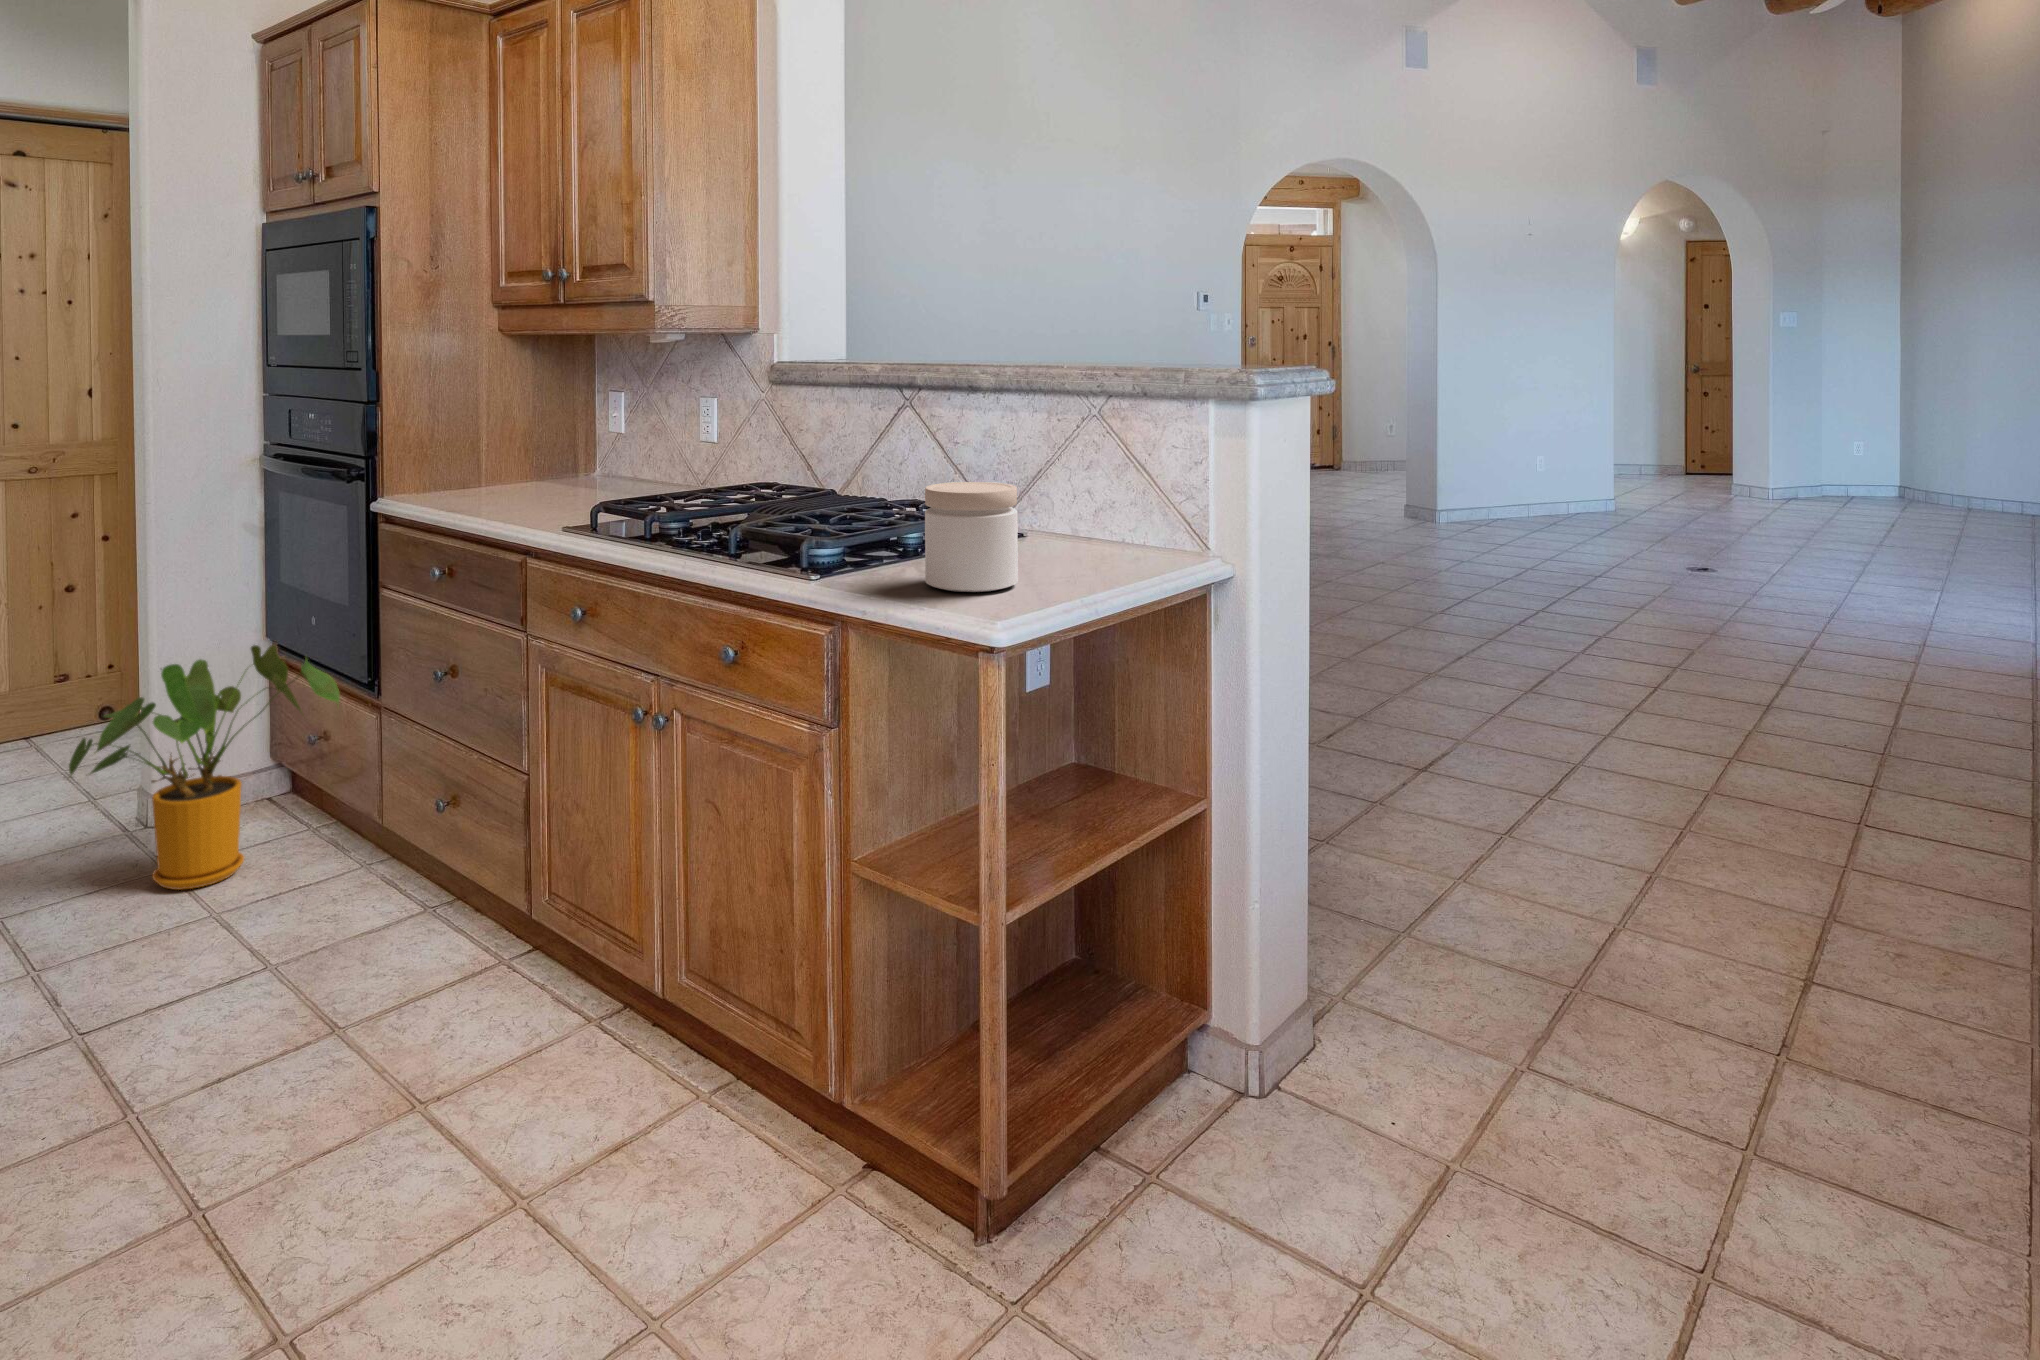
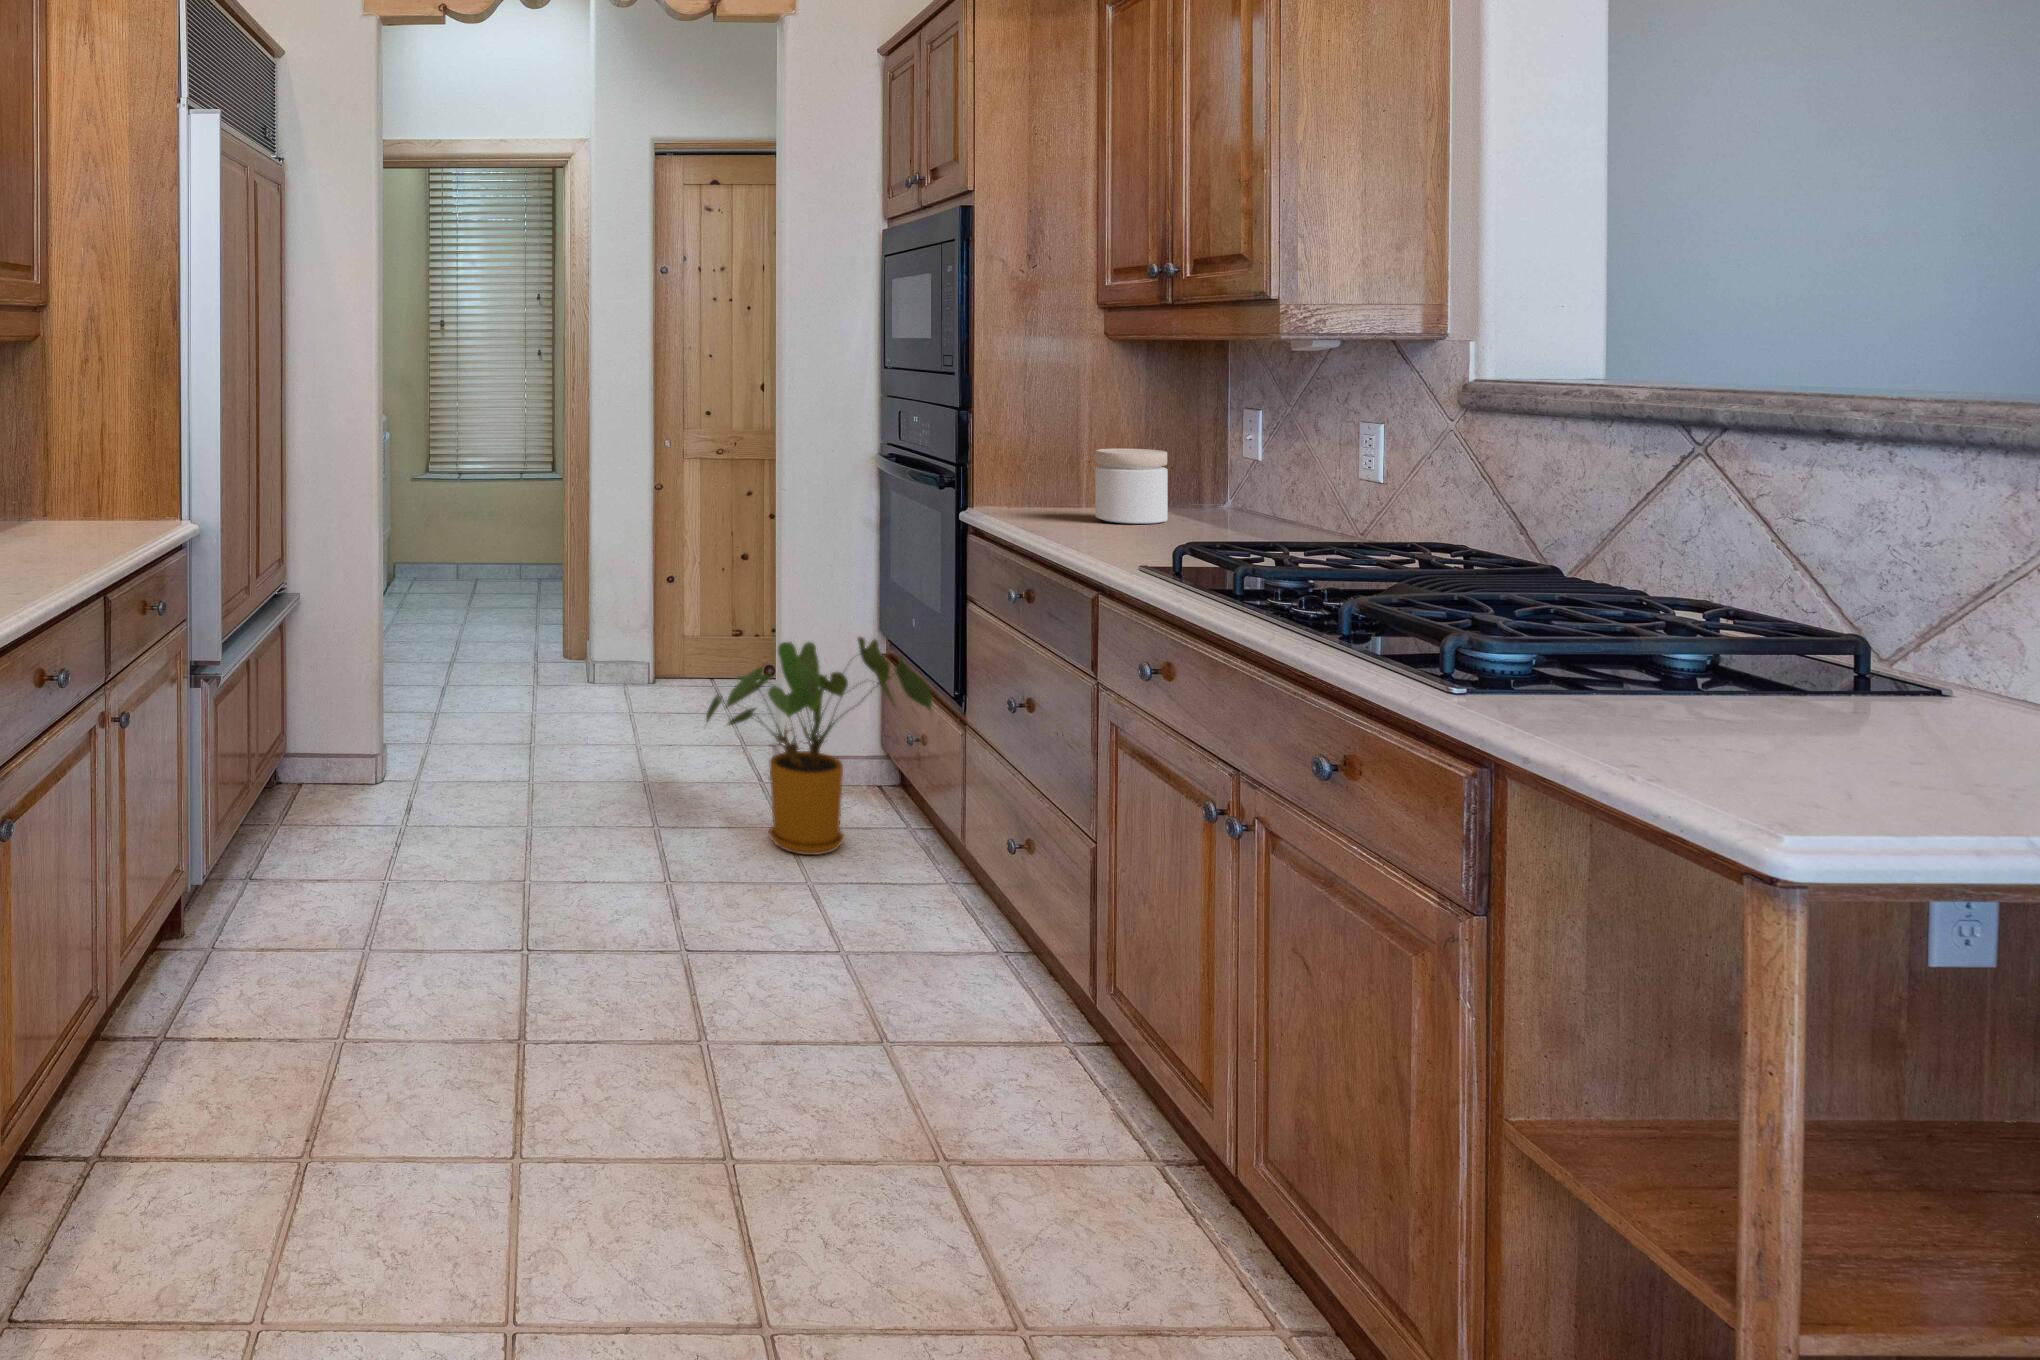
jar: present [925,482,1018,592] -> present [1095,449,1168,524]

